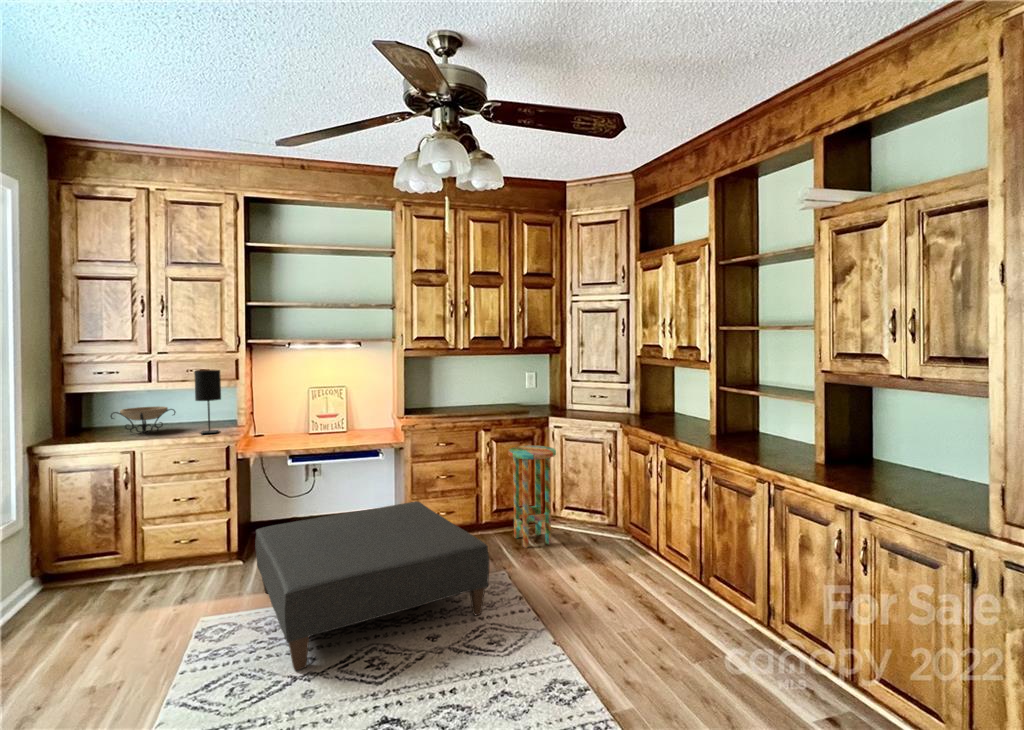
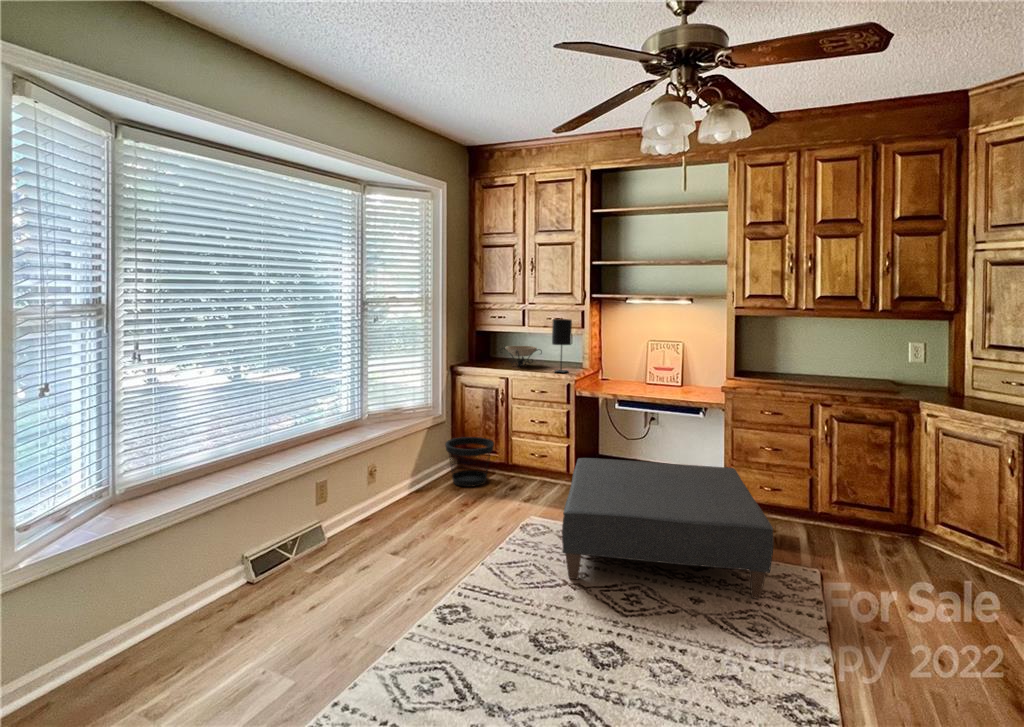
side table: present [508,446,556,548] -> none [855,432,926,559]
wastebasket: none [33,536,119,613] -> present [445,437,494,487]

